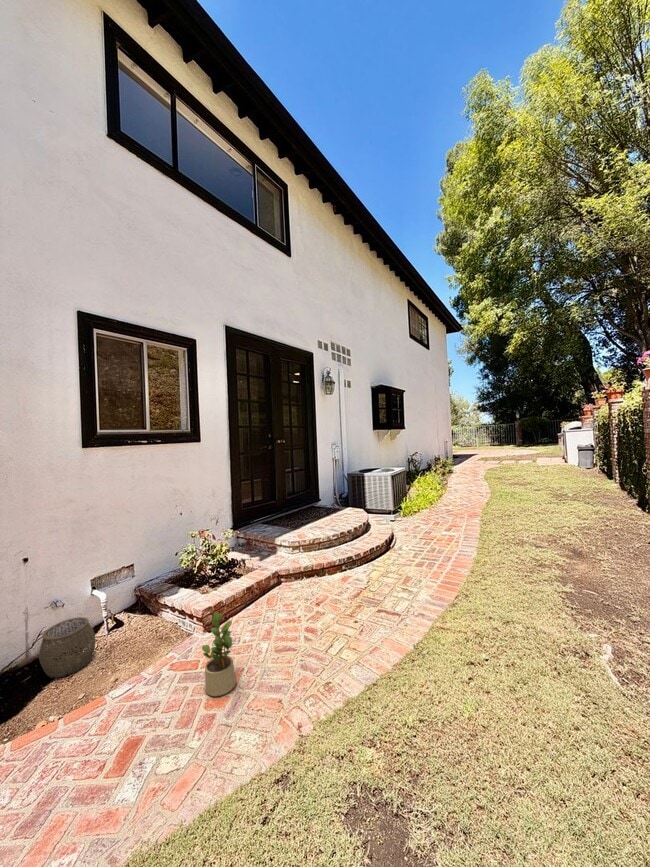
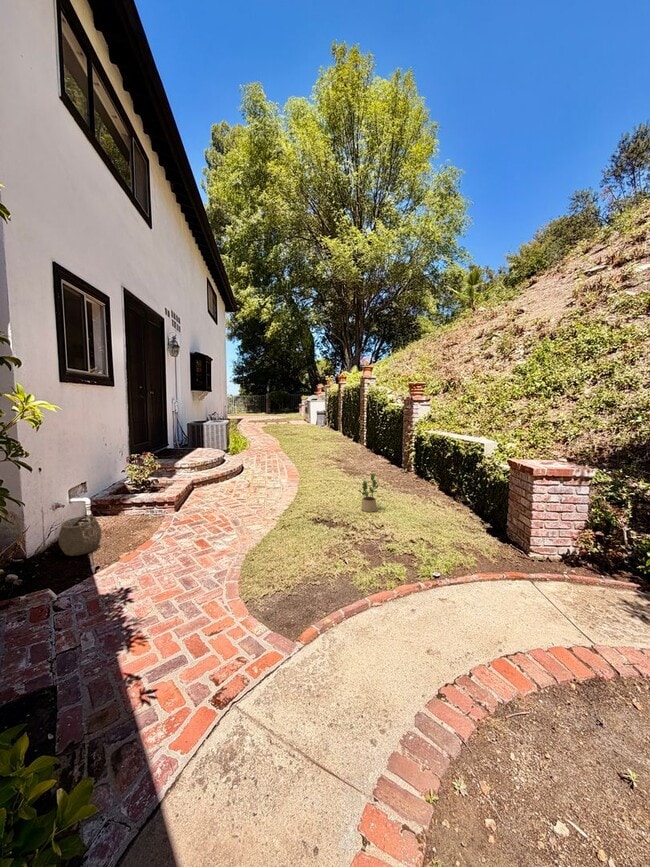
potted plant: present [202,612,236,696] -> present [358,473,378,512]

